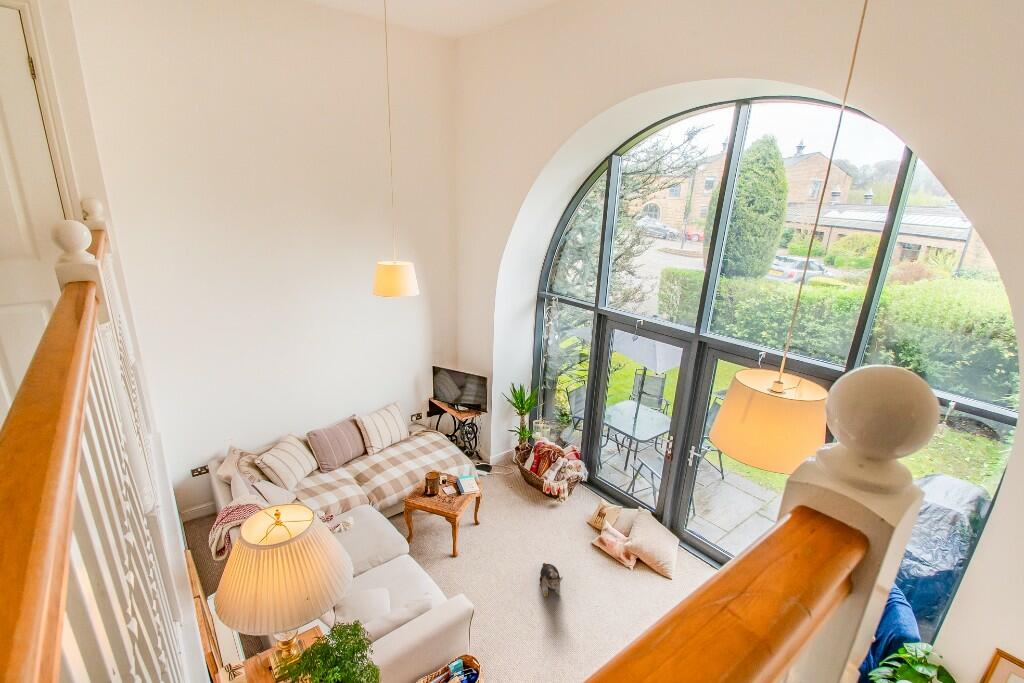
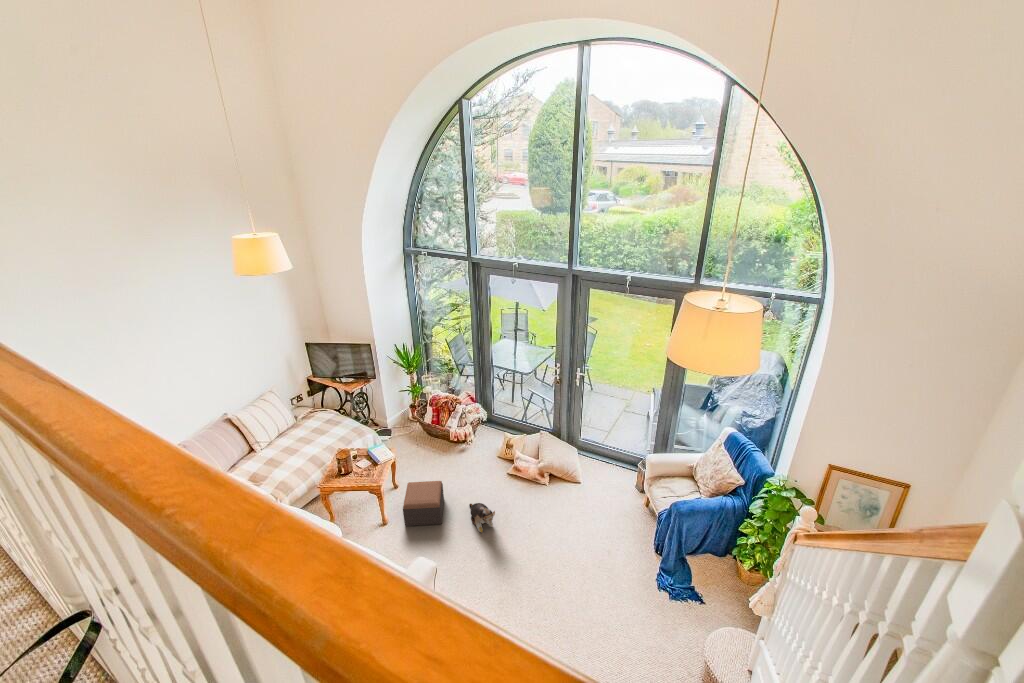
footstool: none [474,521,521,574] -> present [403,481,444,526]

